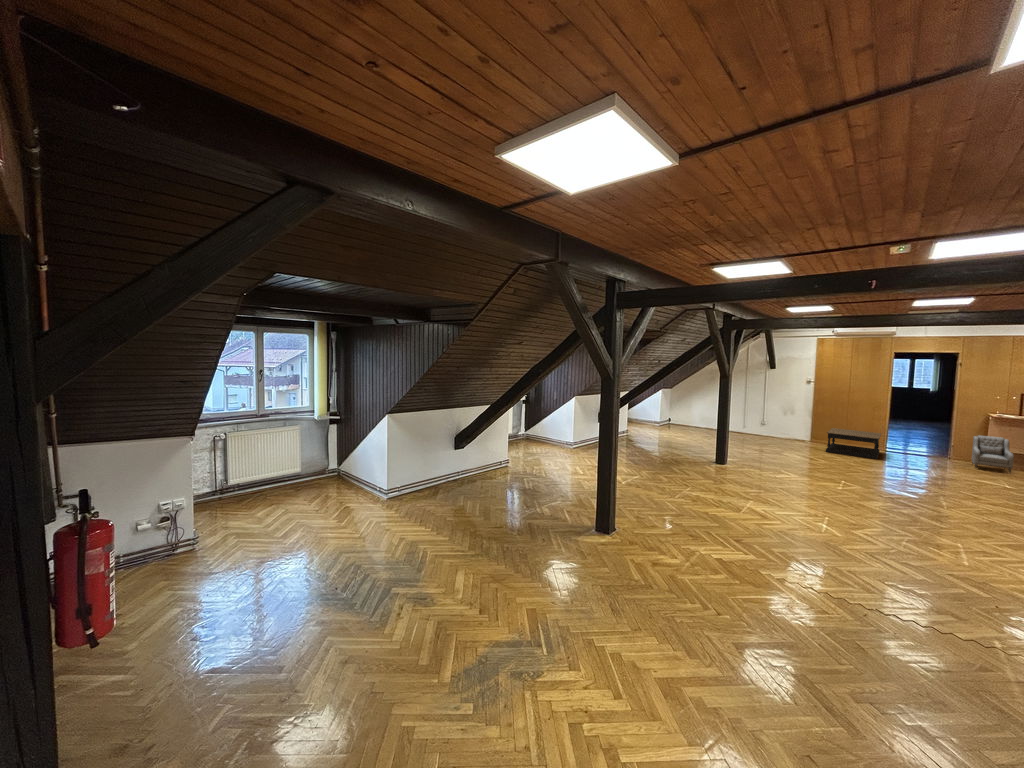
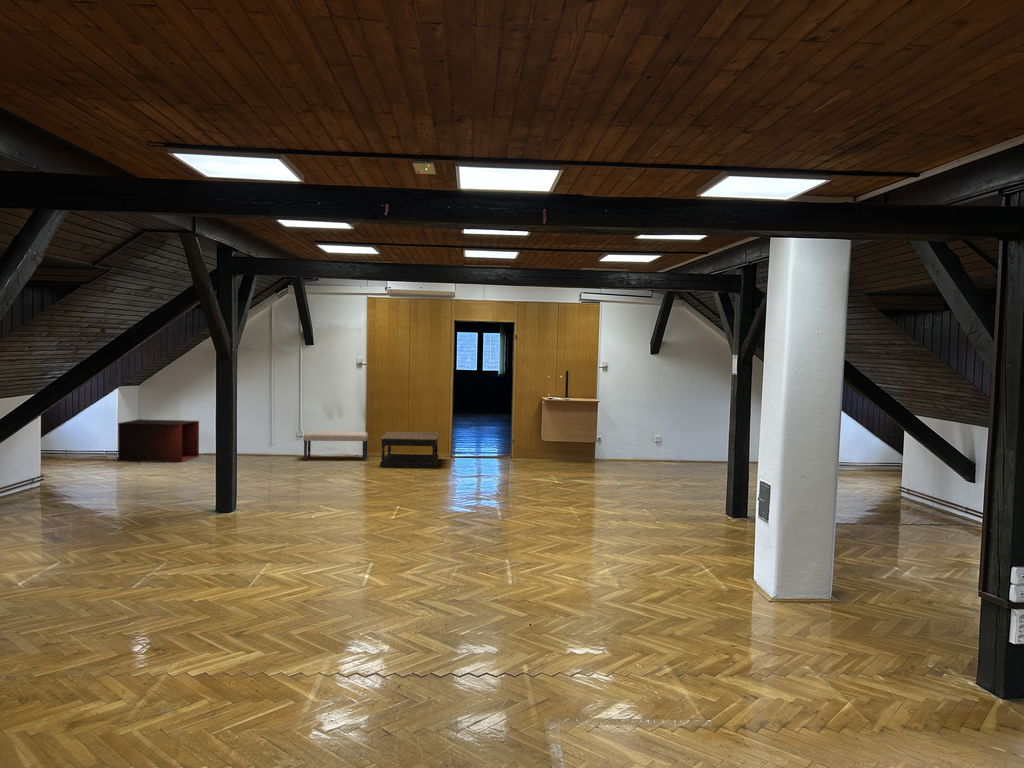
storage cabinet: none [659,406,701,432] -> present [118,419,199,462]
bench: none [766,422,816,446] -> present [303,431,368,461]
armchair: present [972,436,1014,473] -> none [520,412,551,465]

